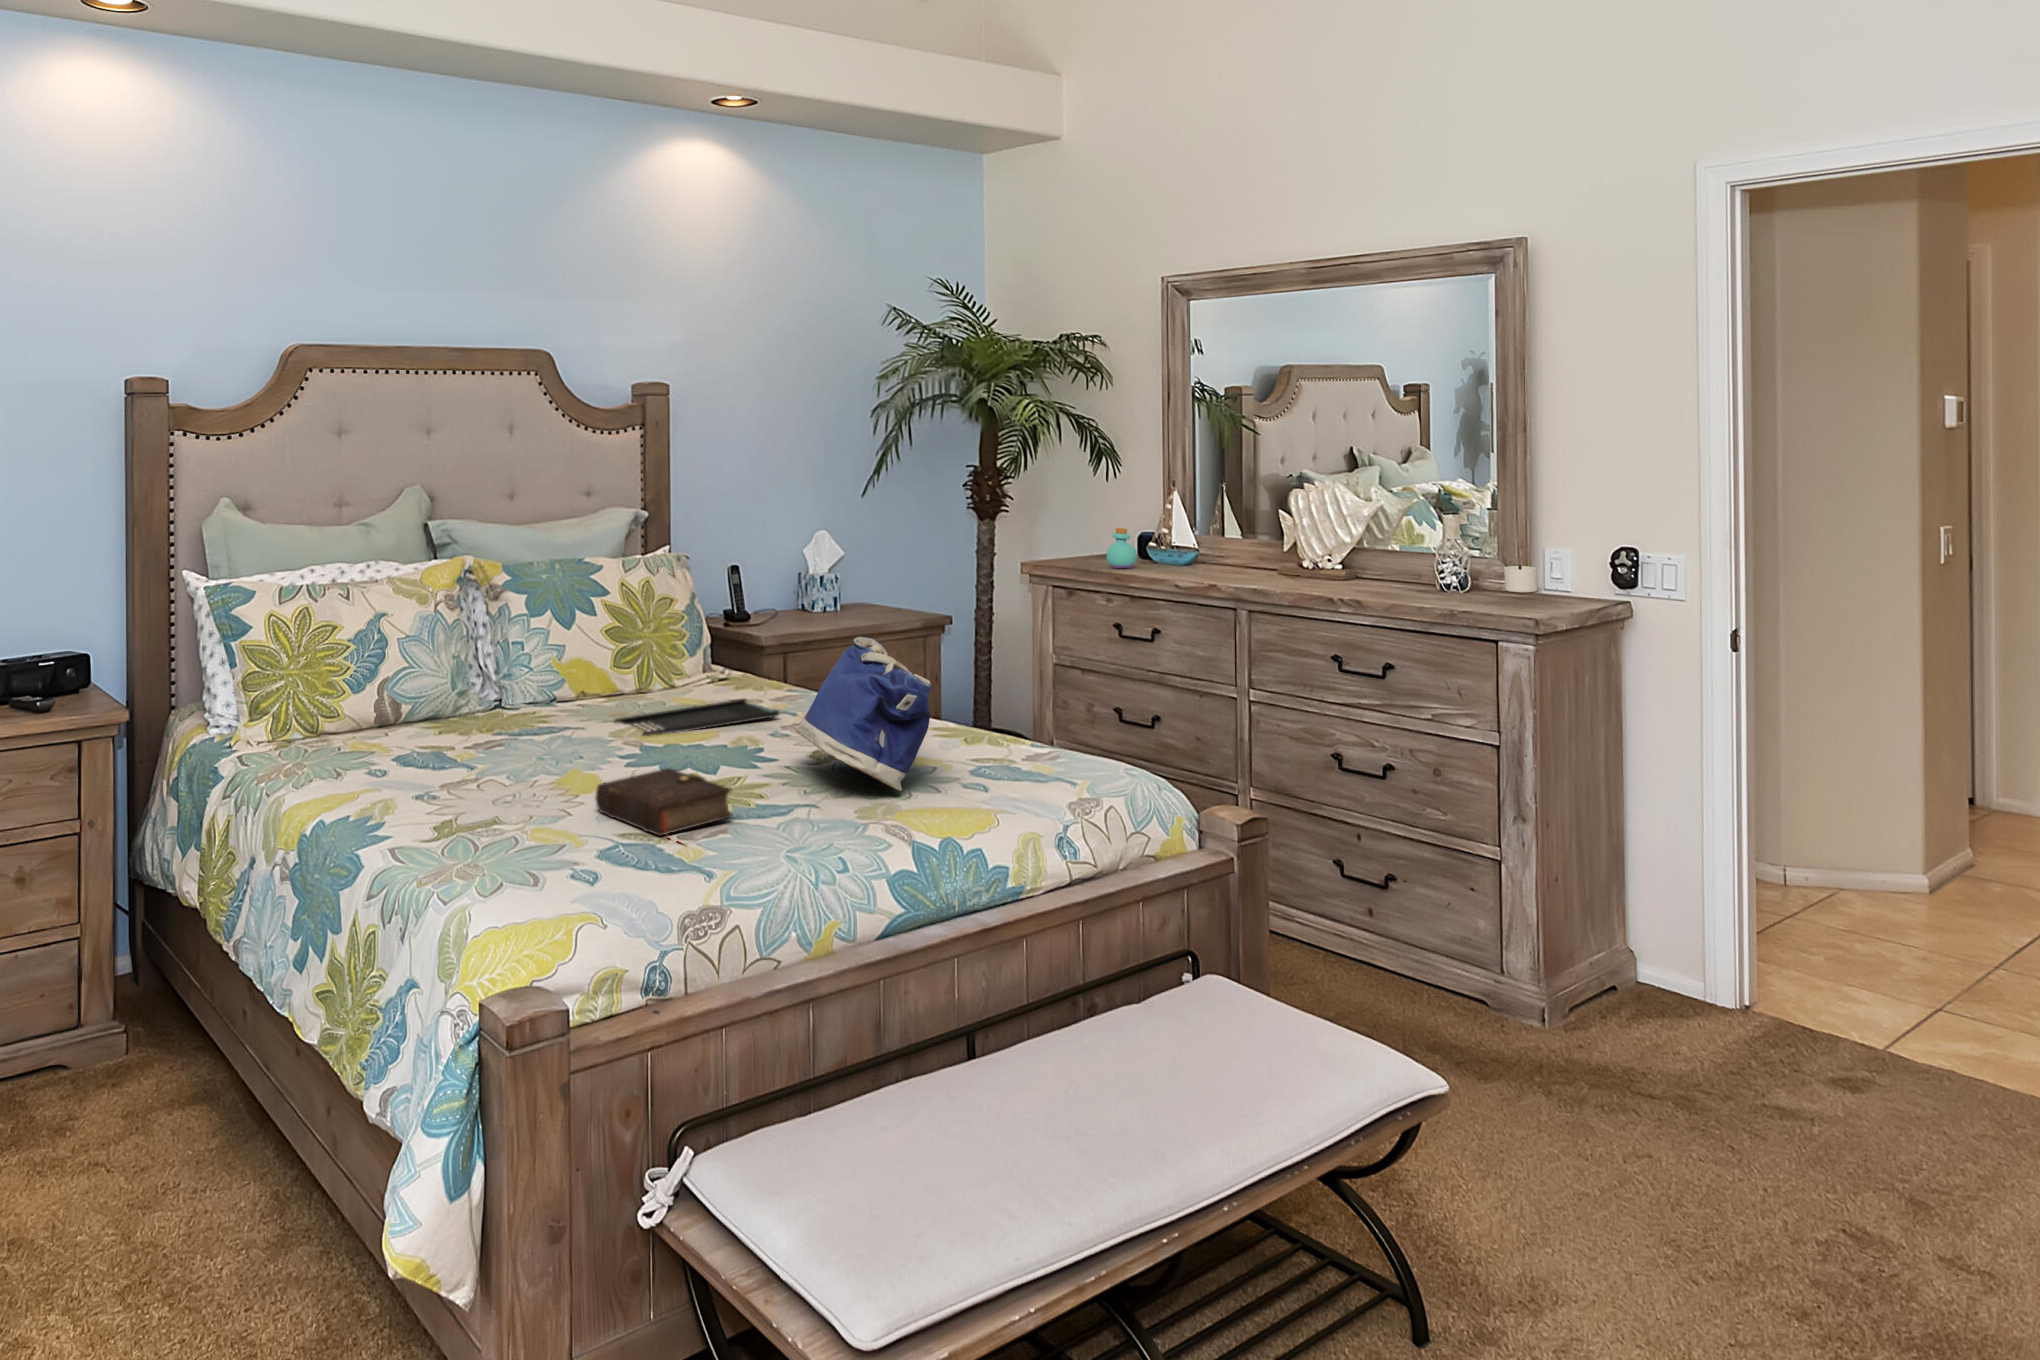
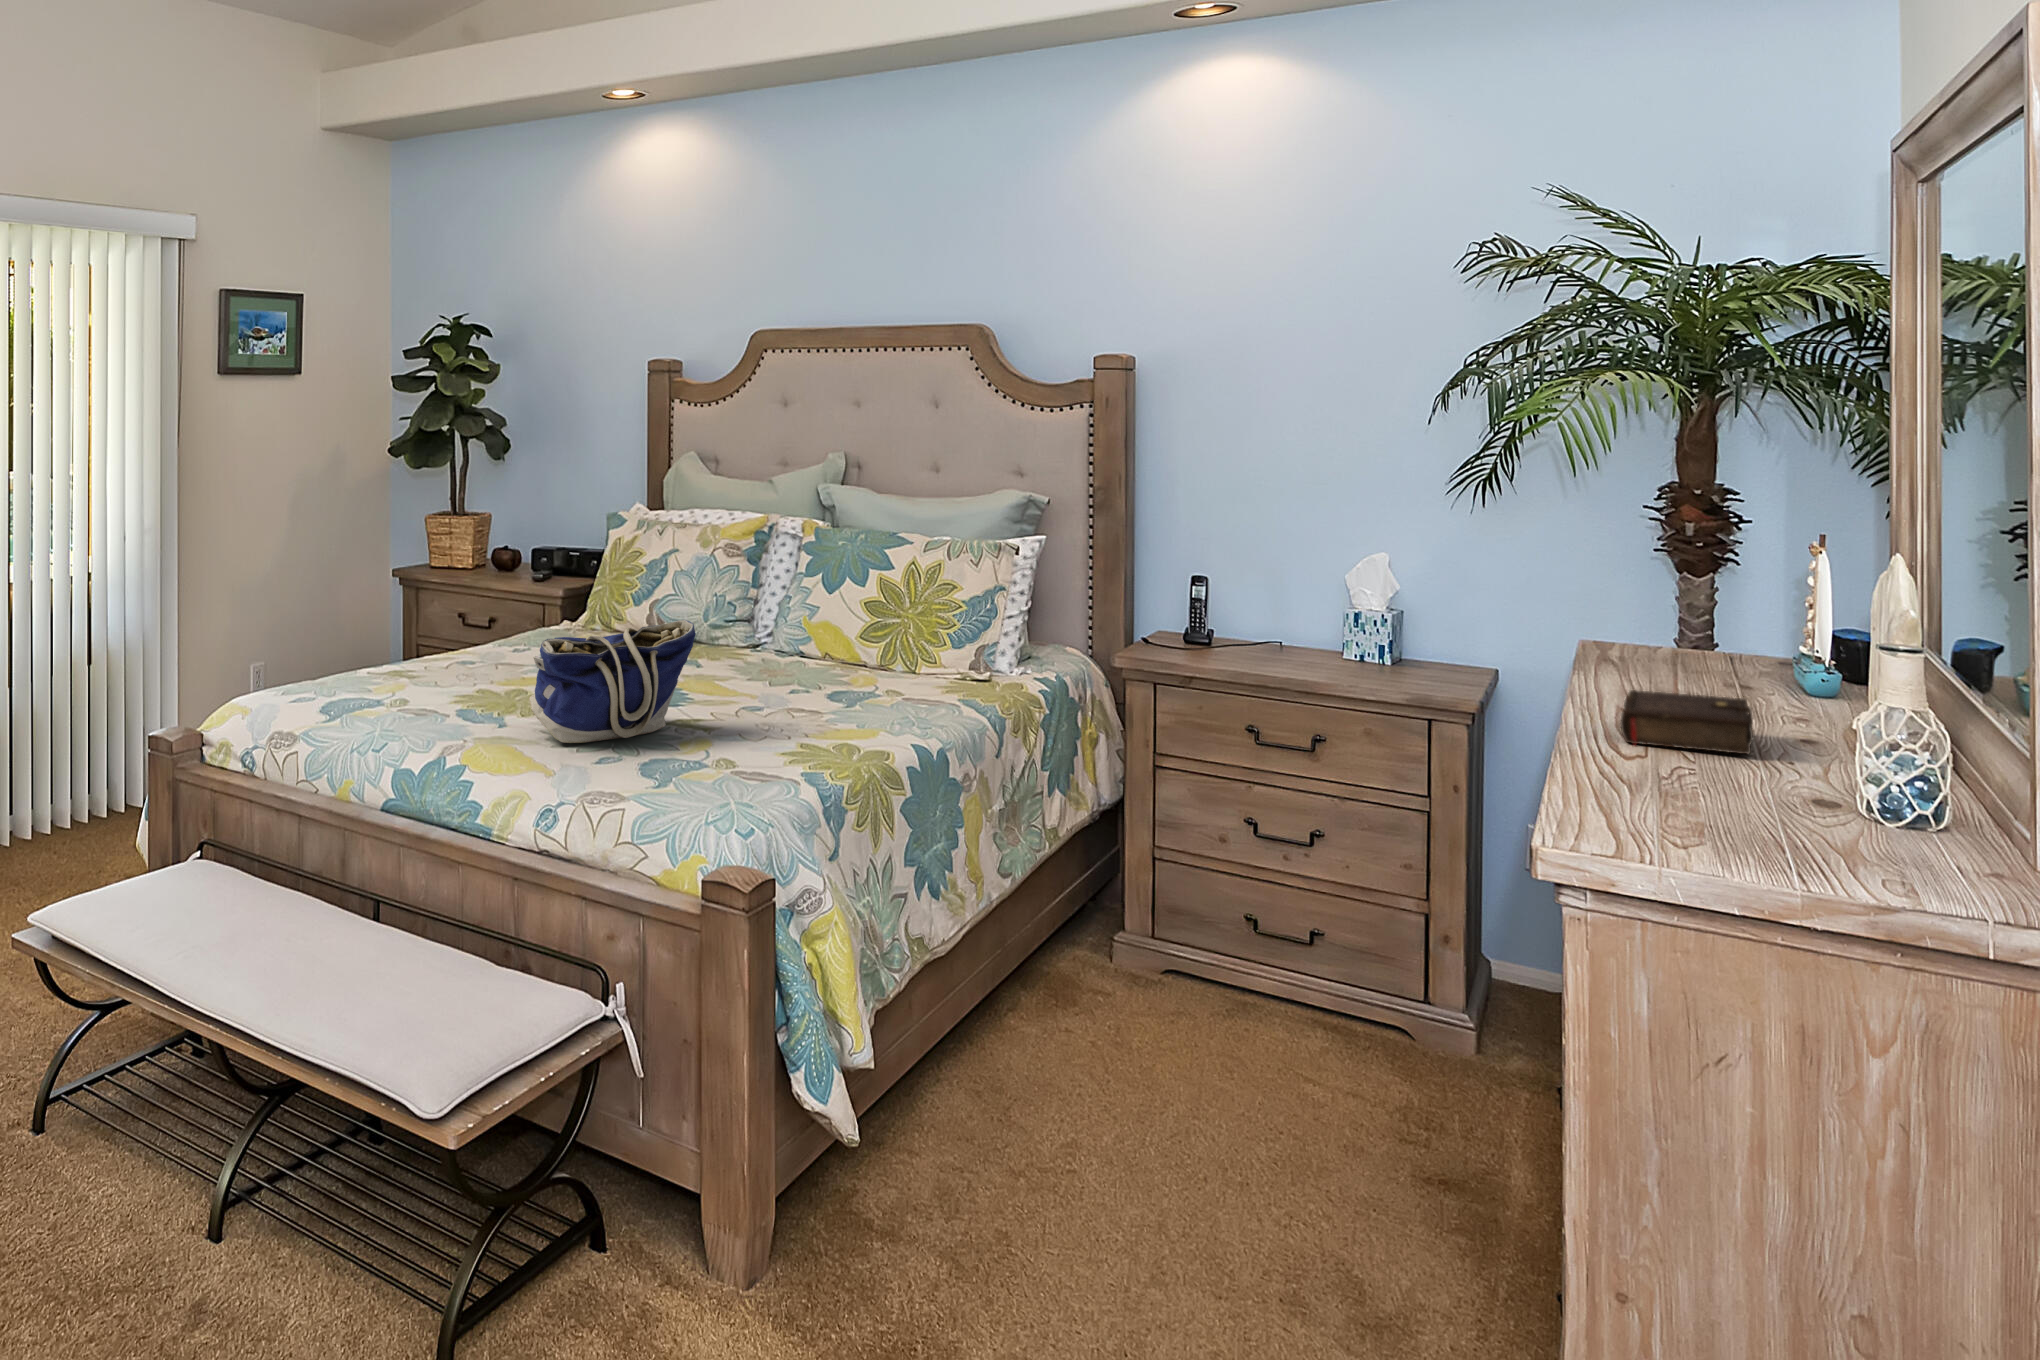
perfume bottle: present [1106,528,1137,568] -> none [1635,616,1696,684]
candle: present [1504,565,1537,592] -> none [1633,771,1739,830]
tray: present [614,699,779,736] -> none [704,670,856,701]
book: present [596,768,732,836] -> present [1621,690,1753,754]

